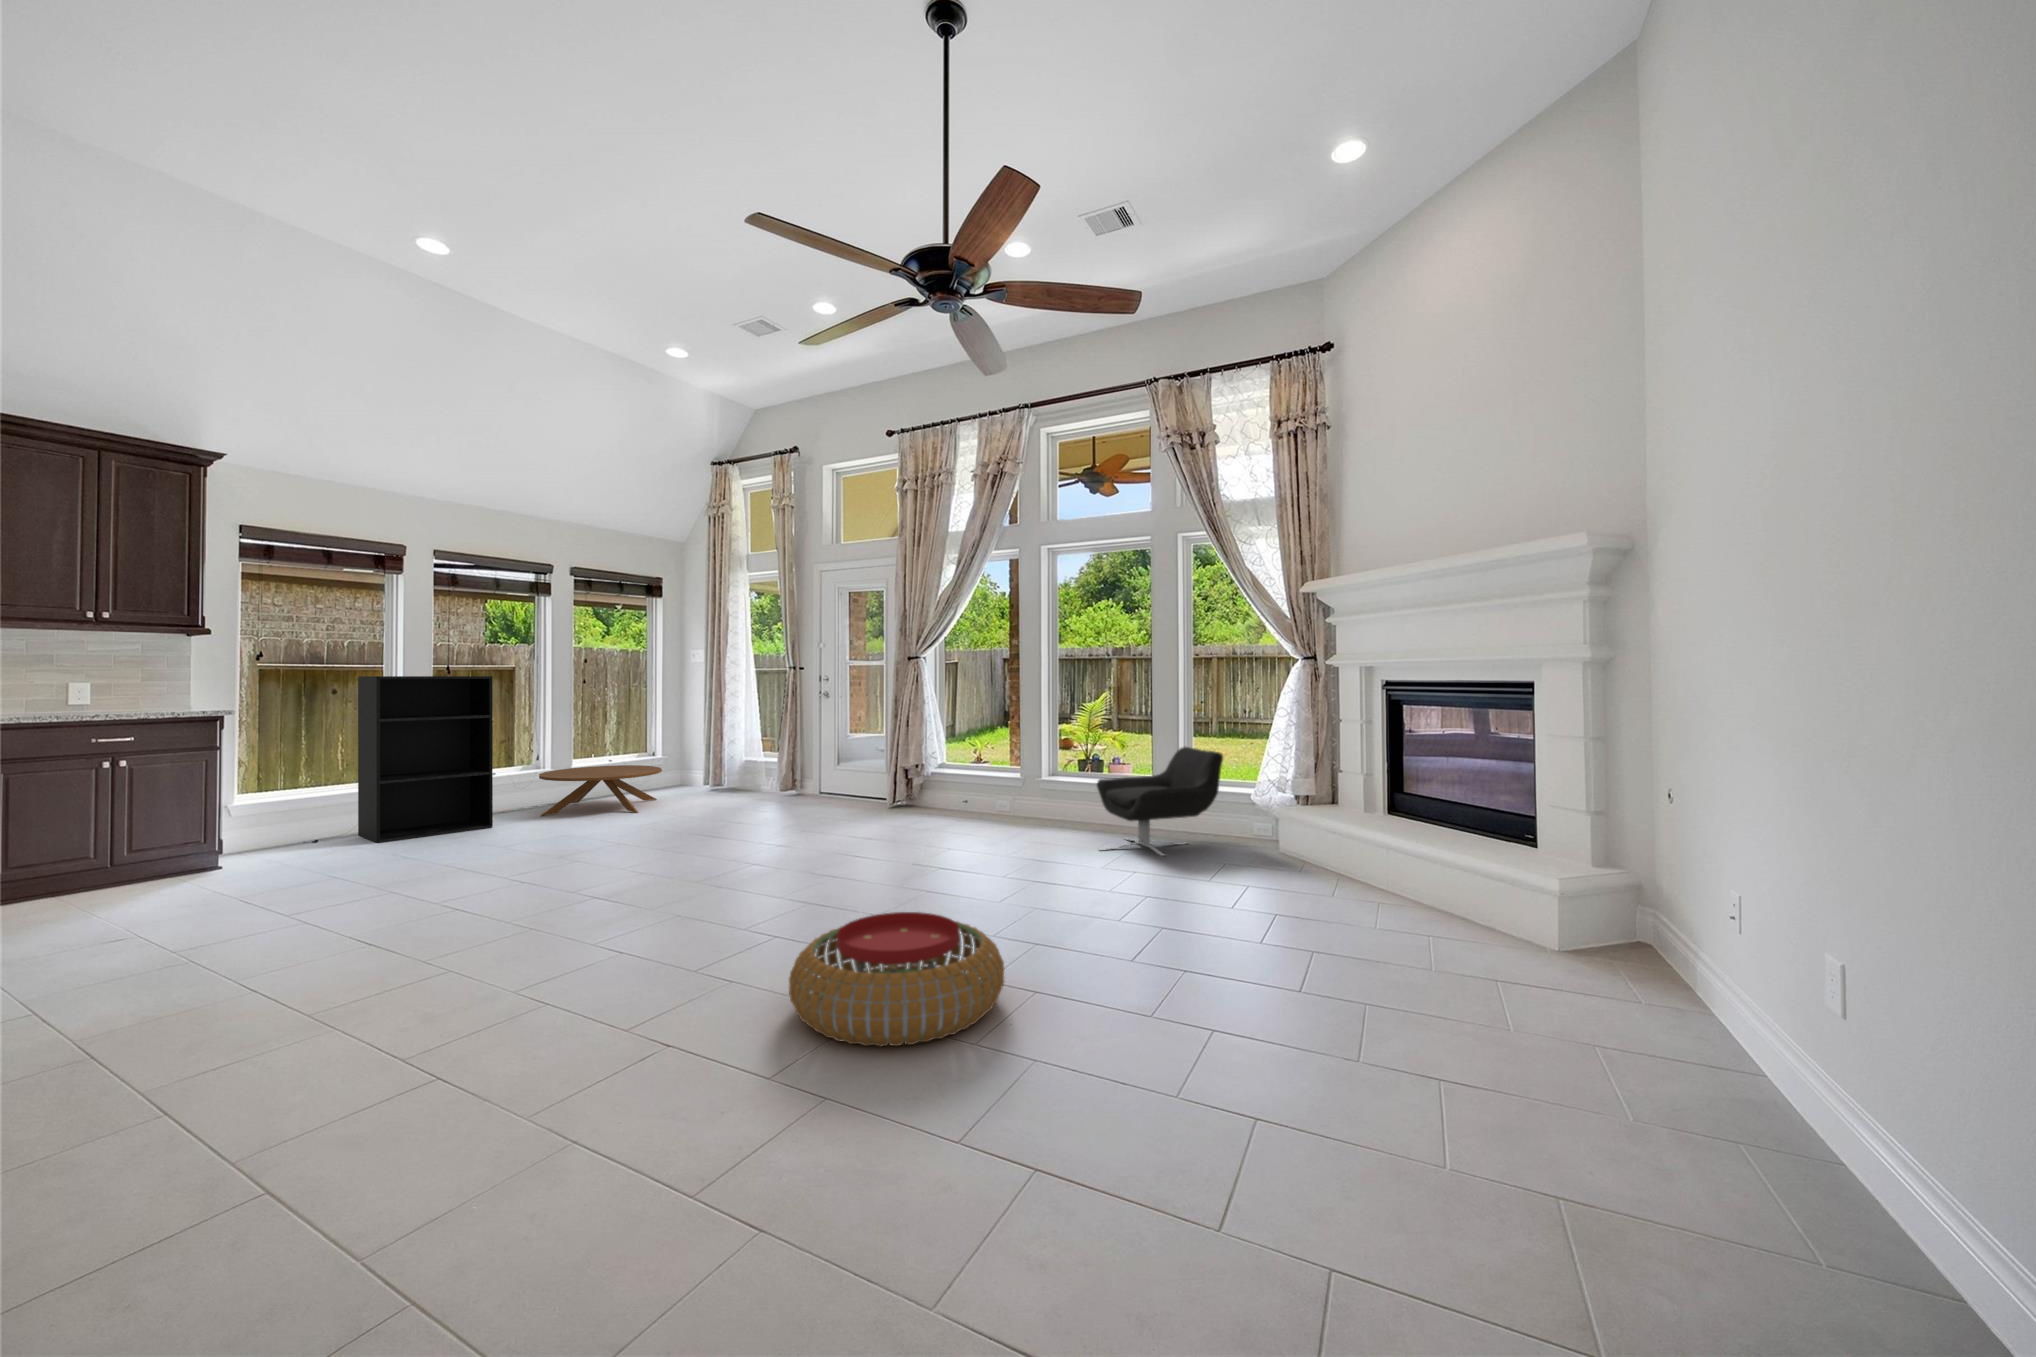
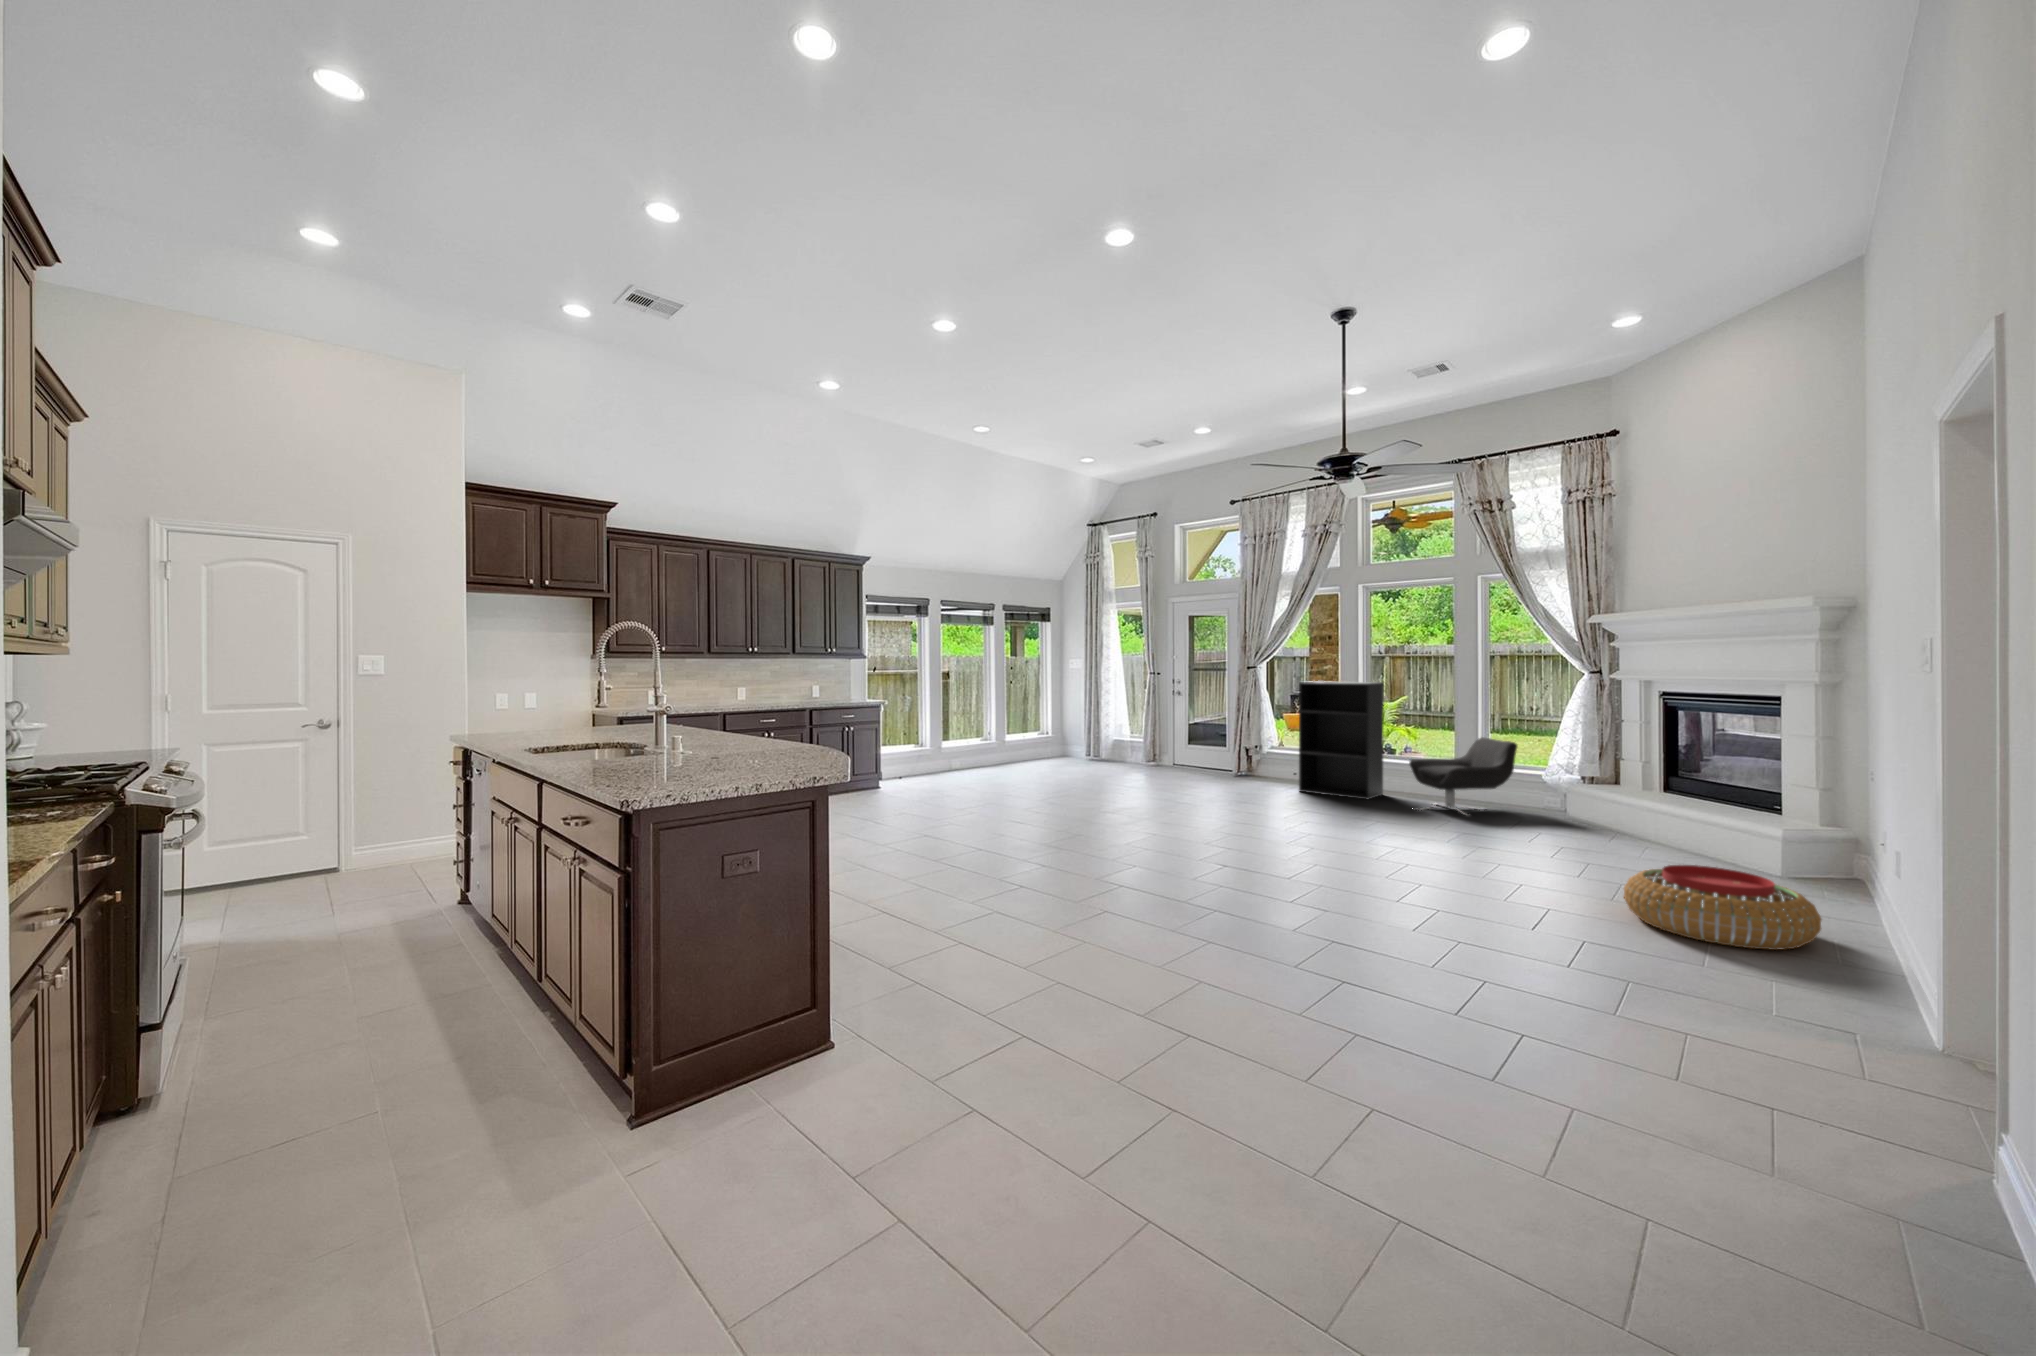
bookshelf: present [358,676,493,843] -> present [1299,681,1384,800]
coffee table: present [539,765,662,816] -> none [995,739,1068,771]
pouf: present [789,912,1004,1047] -> present [1624,865,1821,950]

